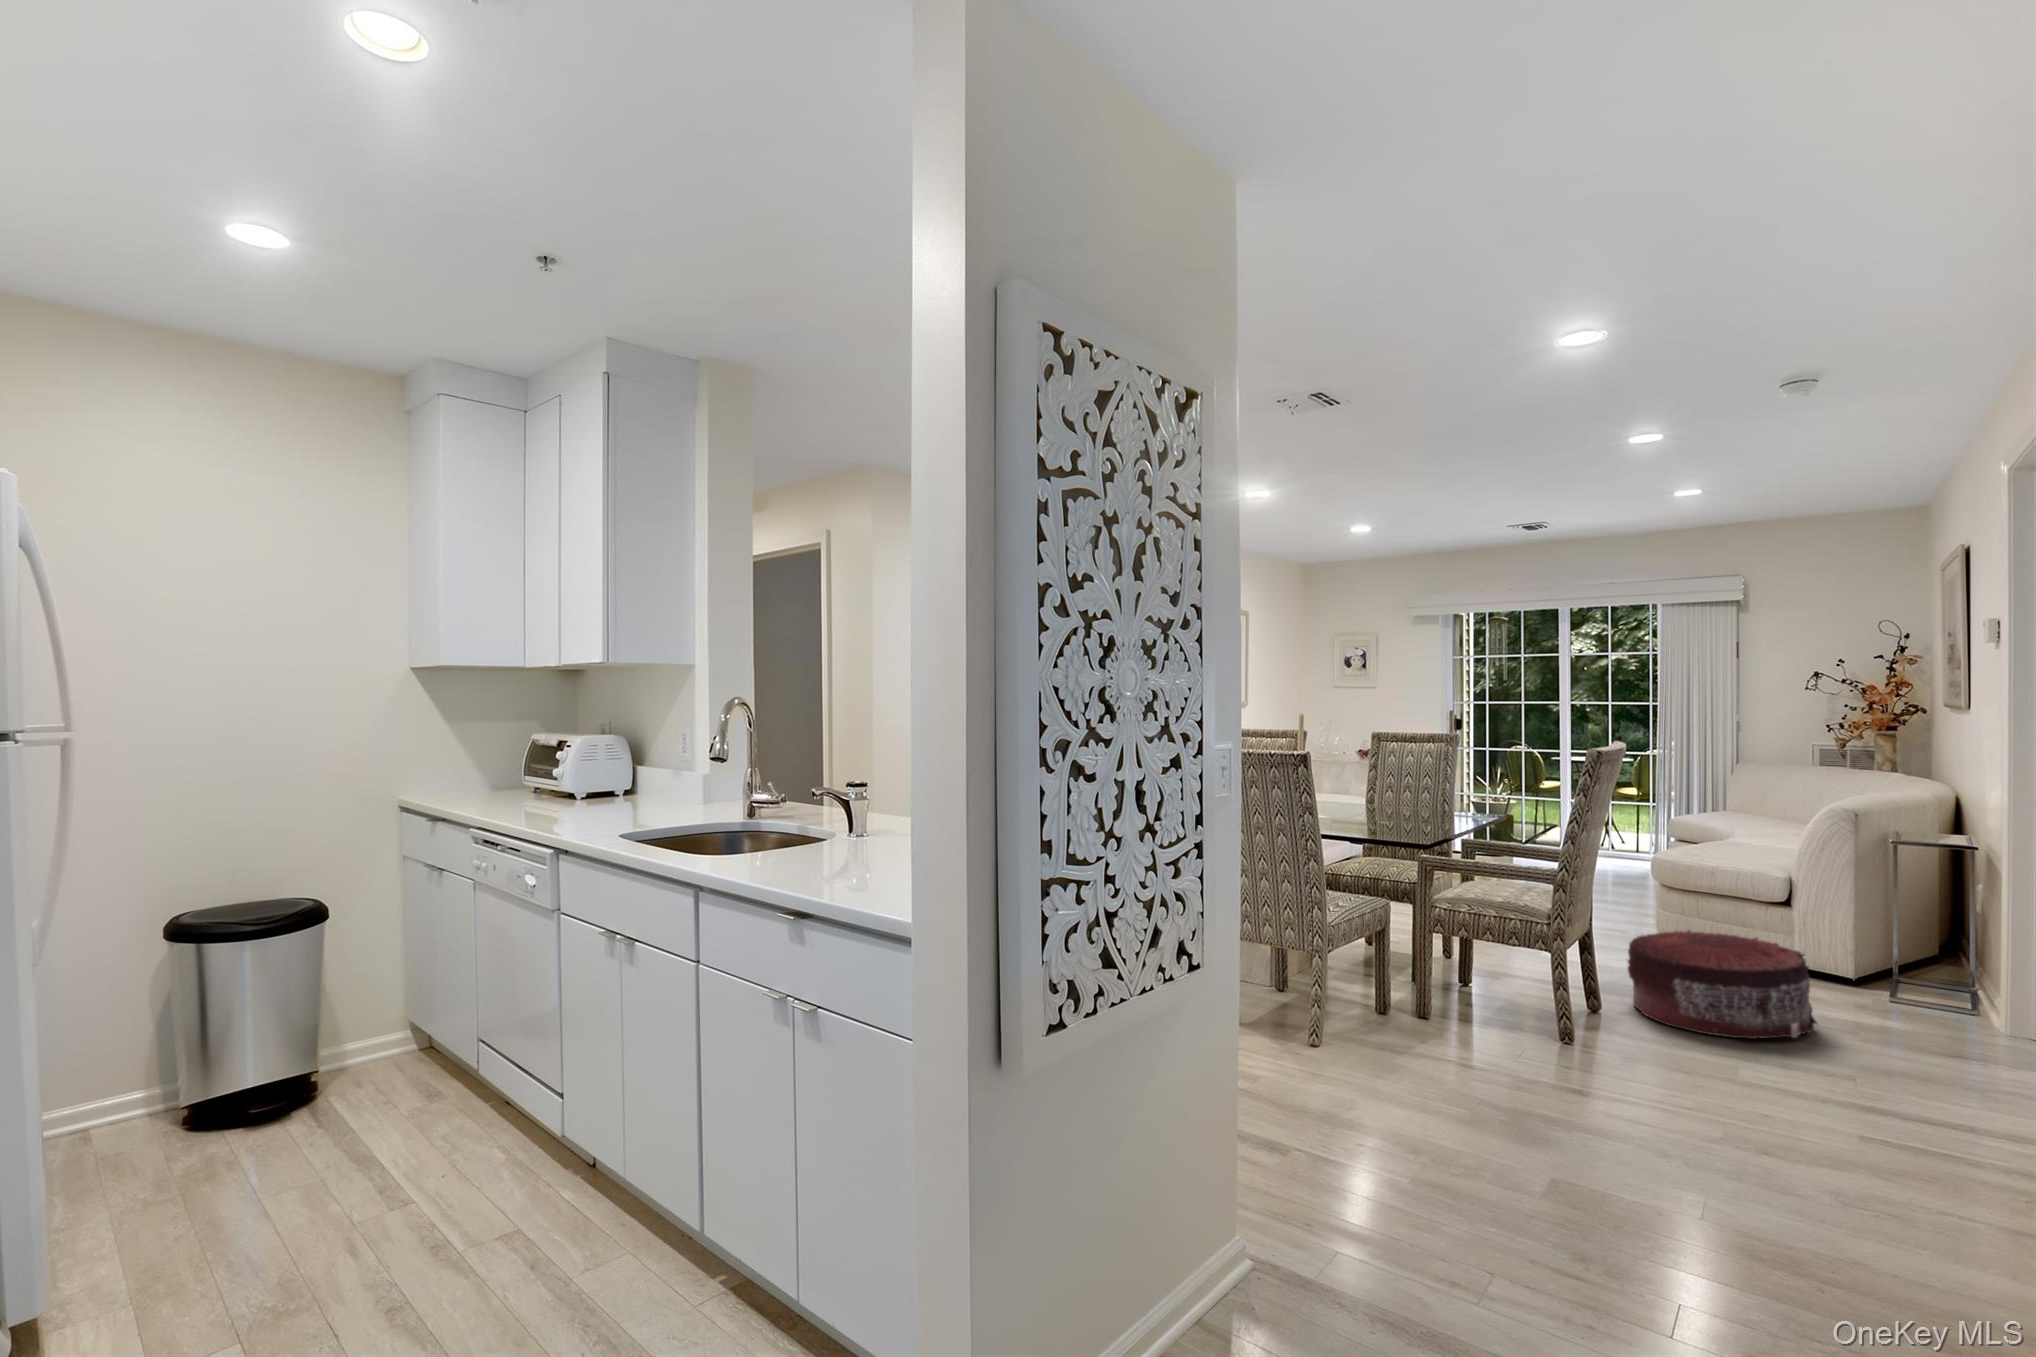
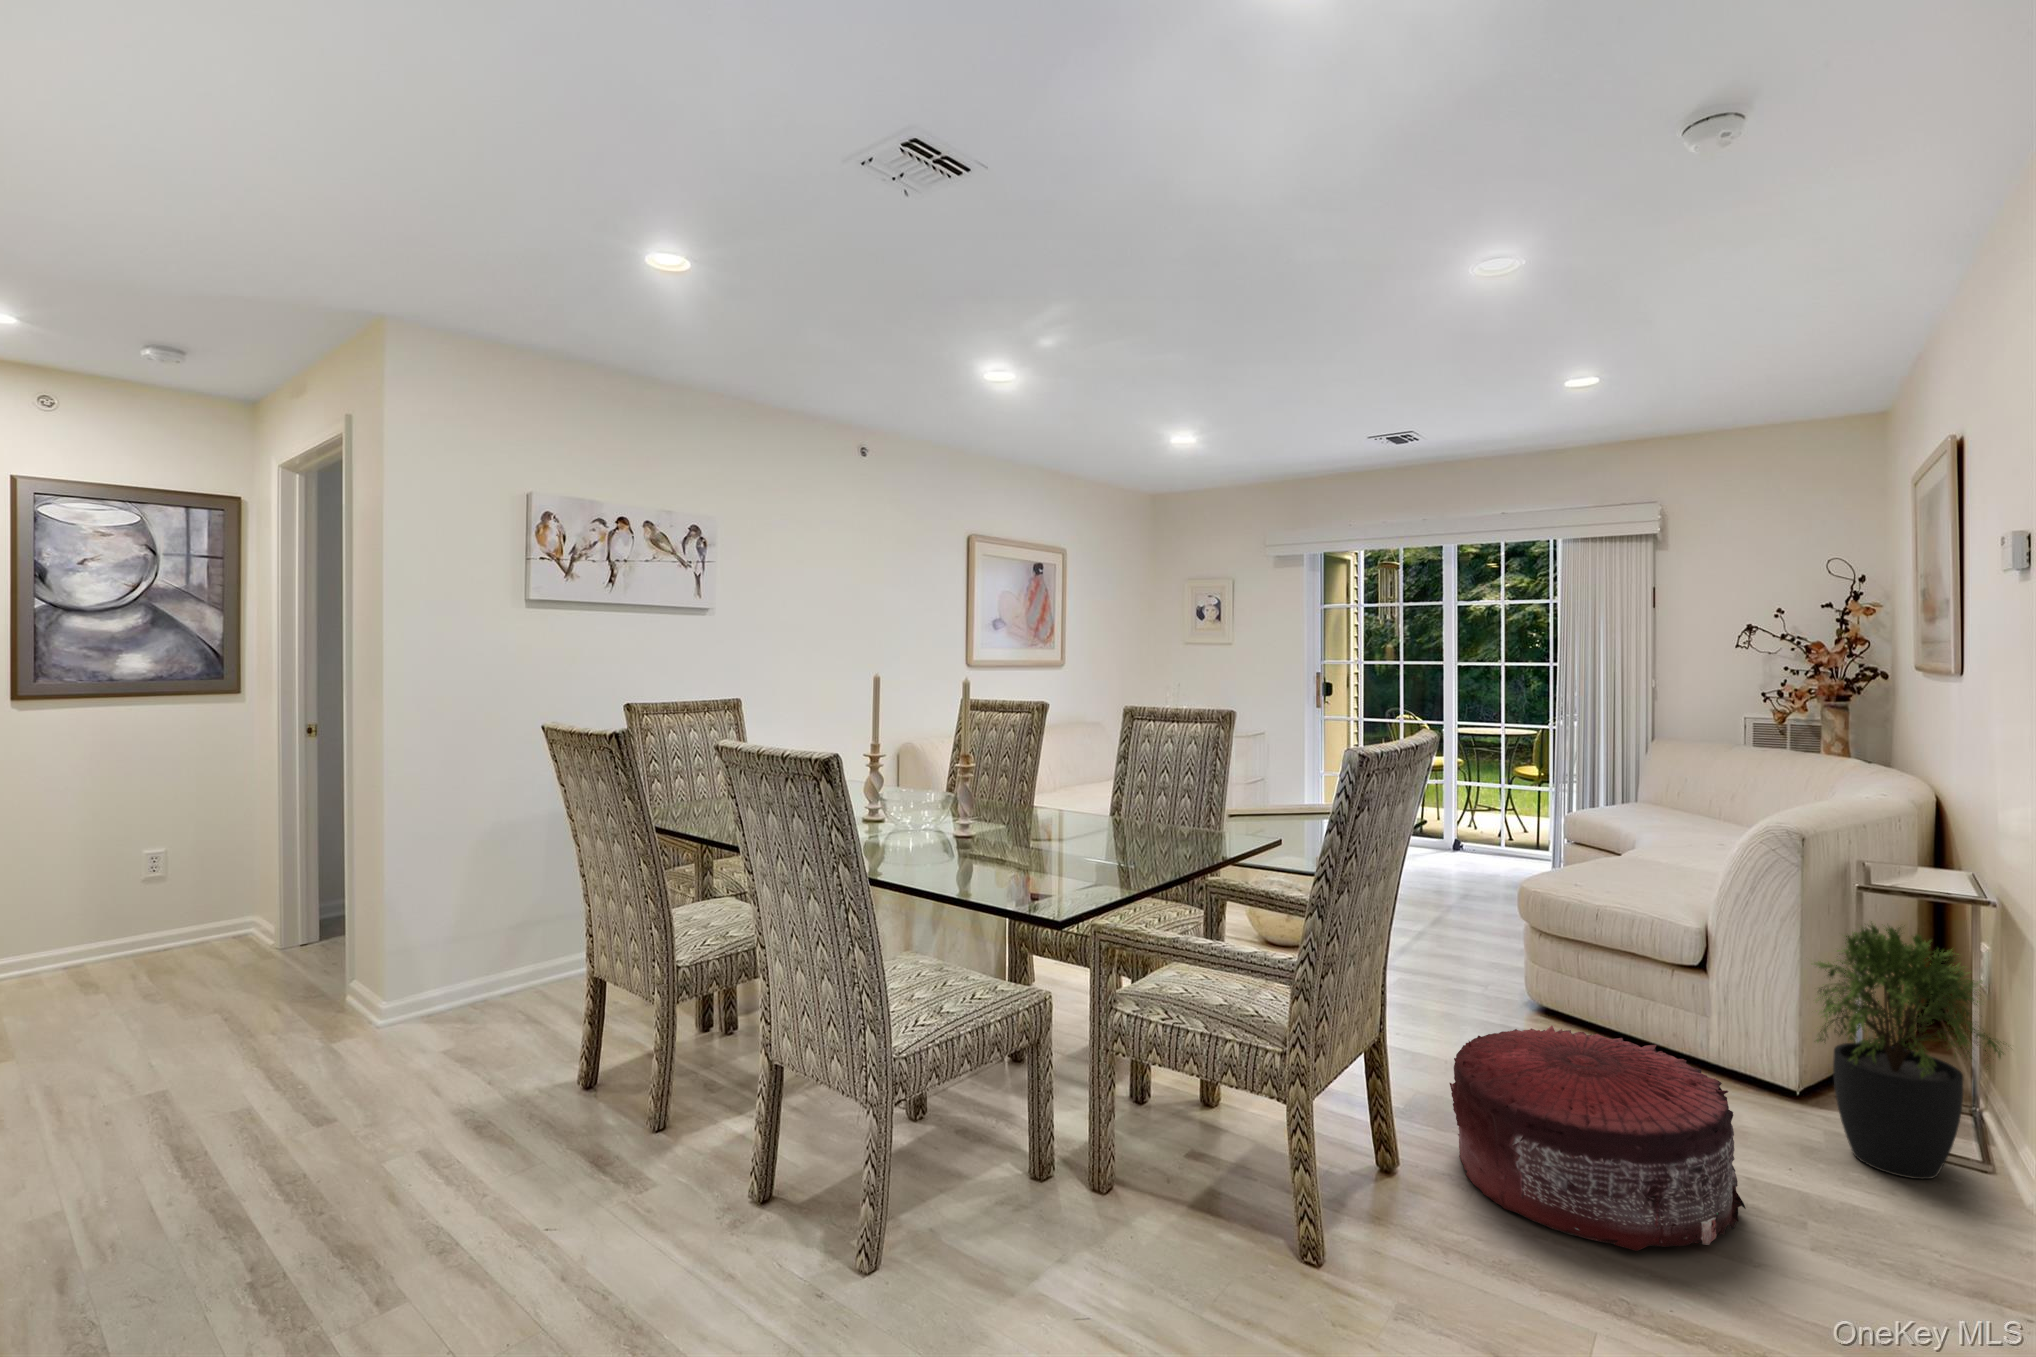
potted plant: none [1855,859,1986,1020] -> present [1815,924,2007,1179]

